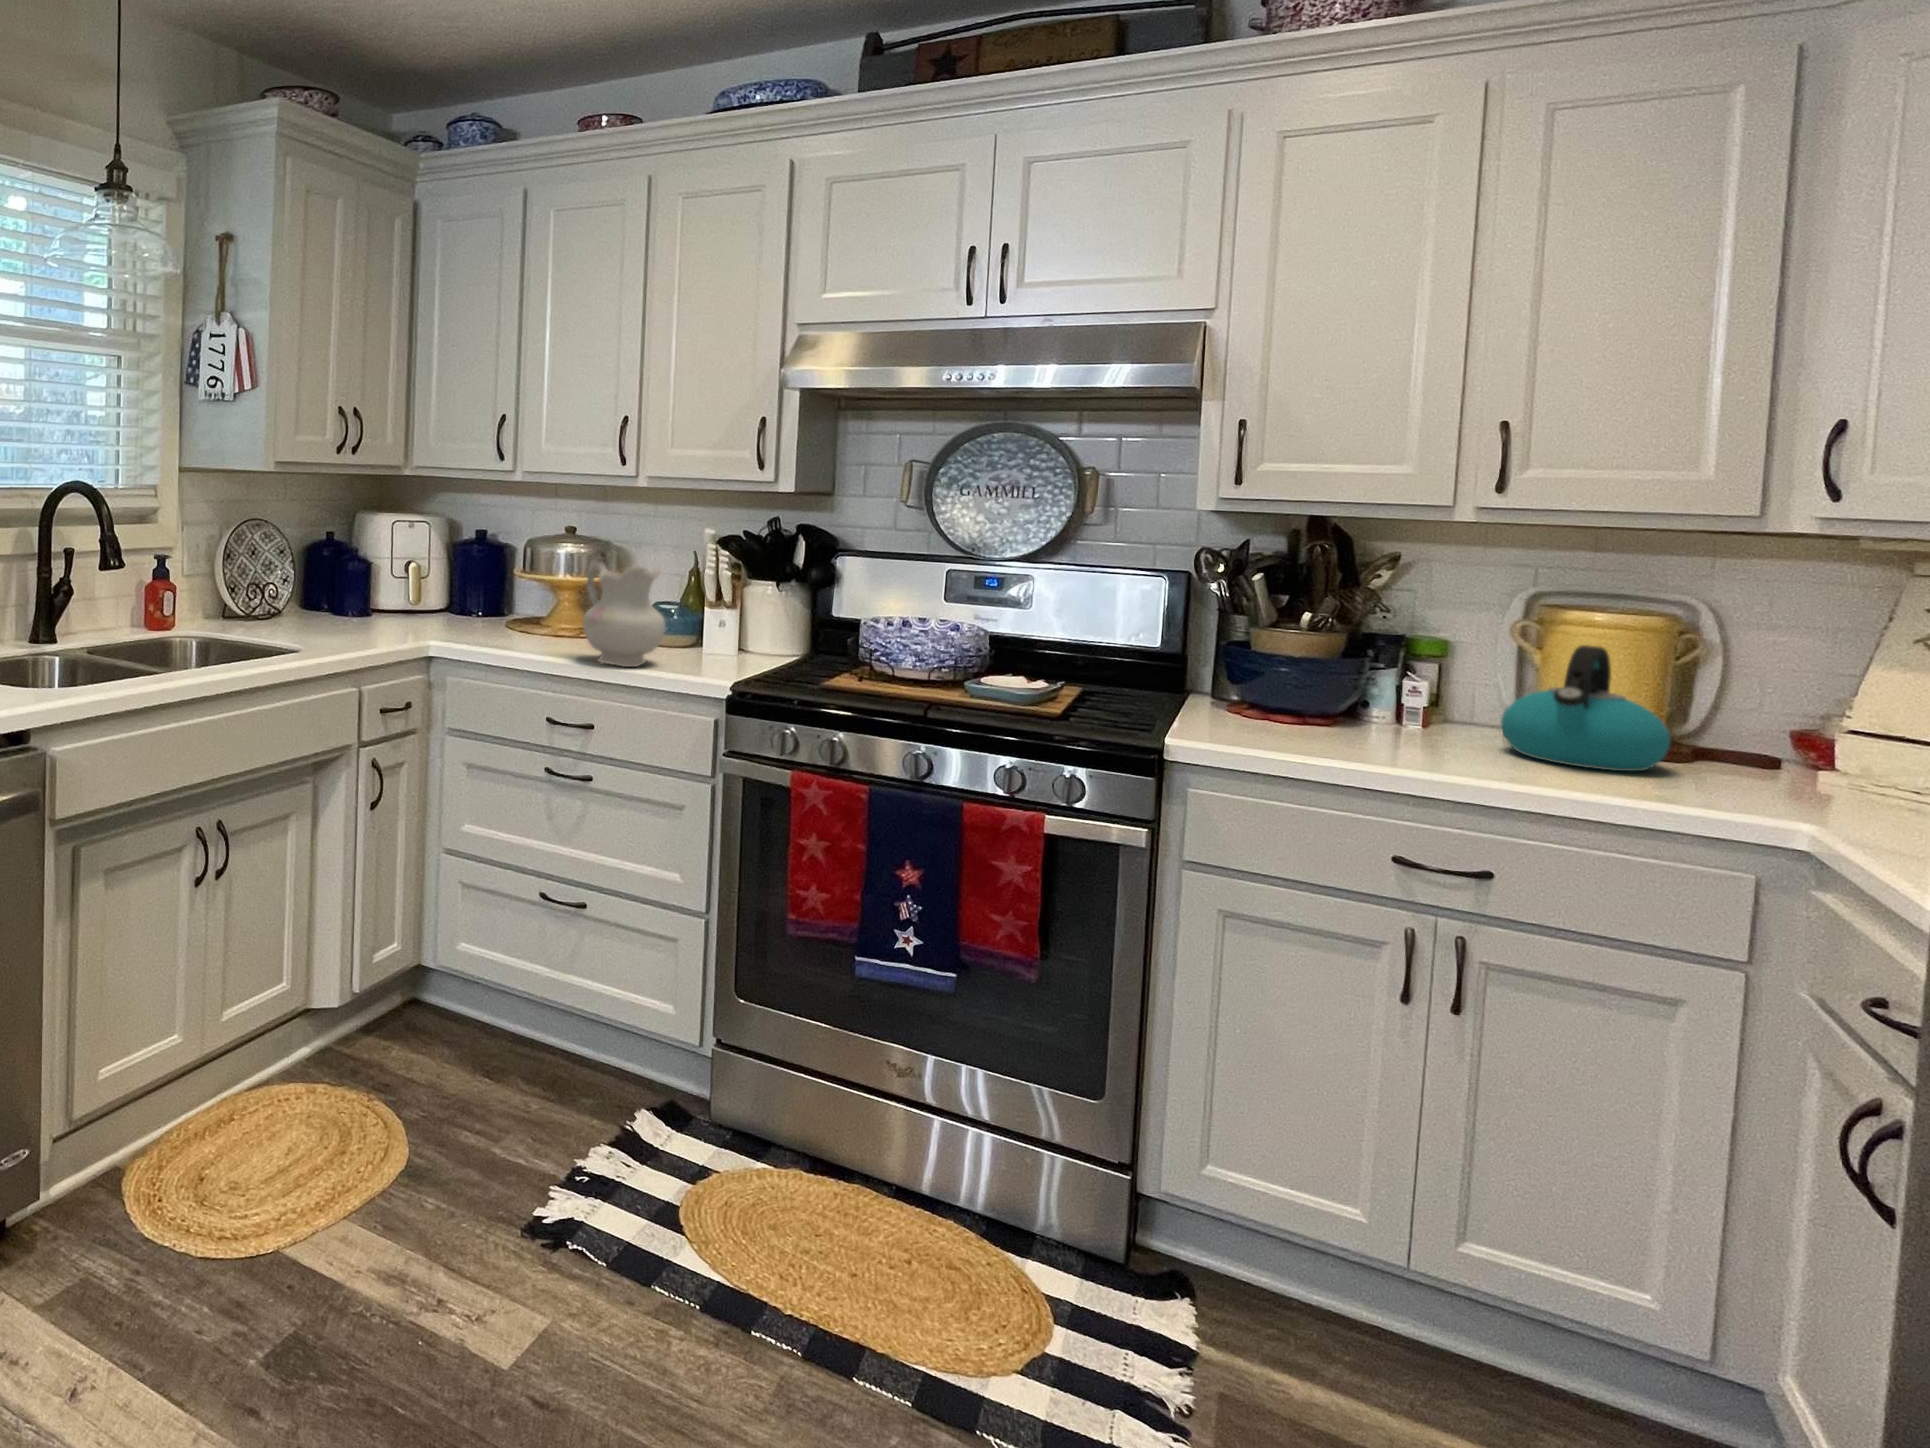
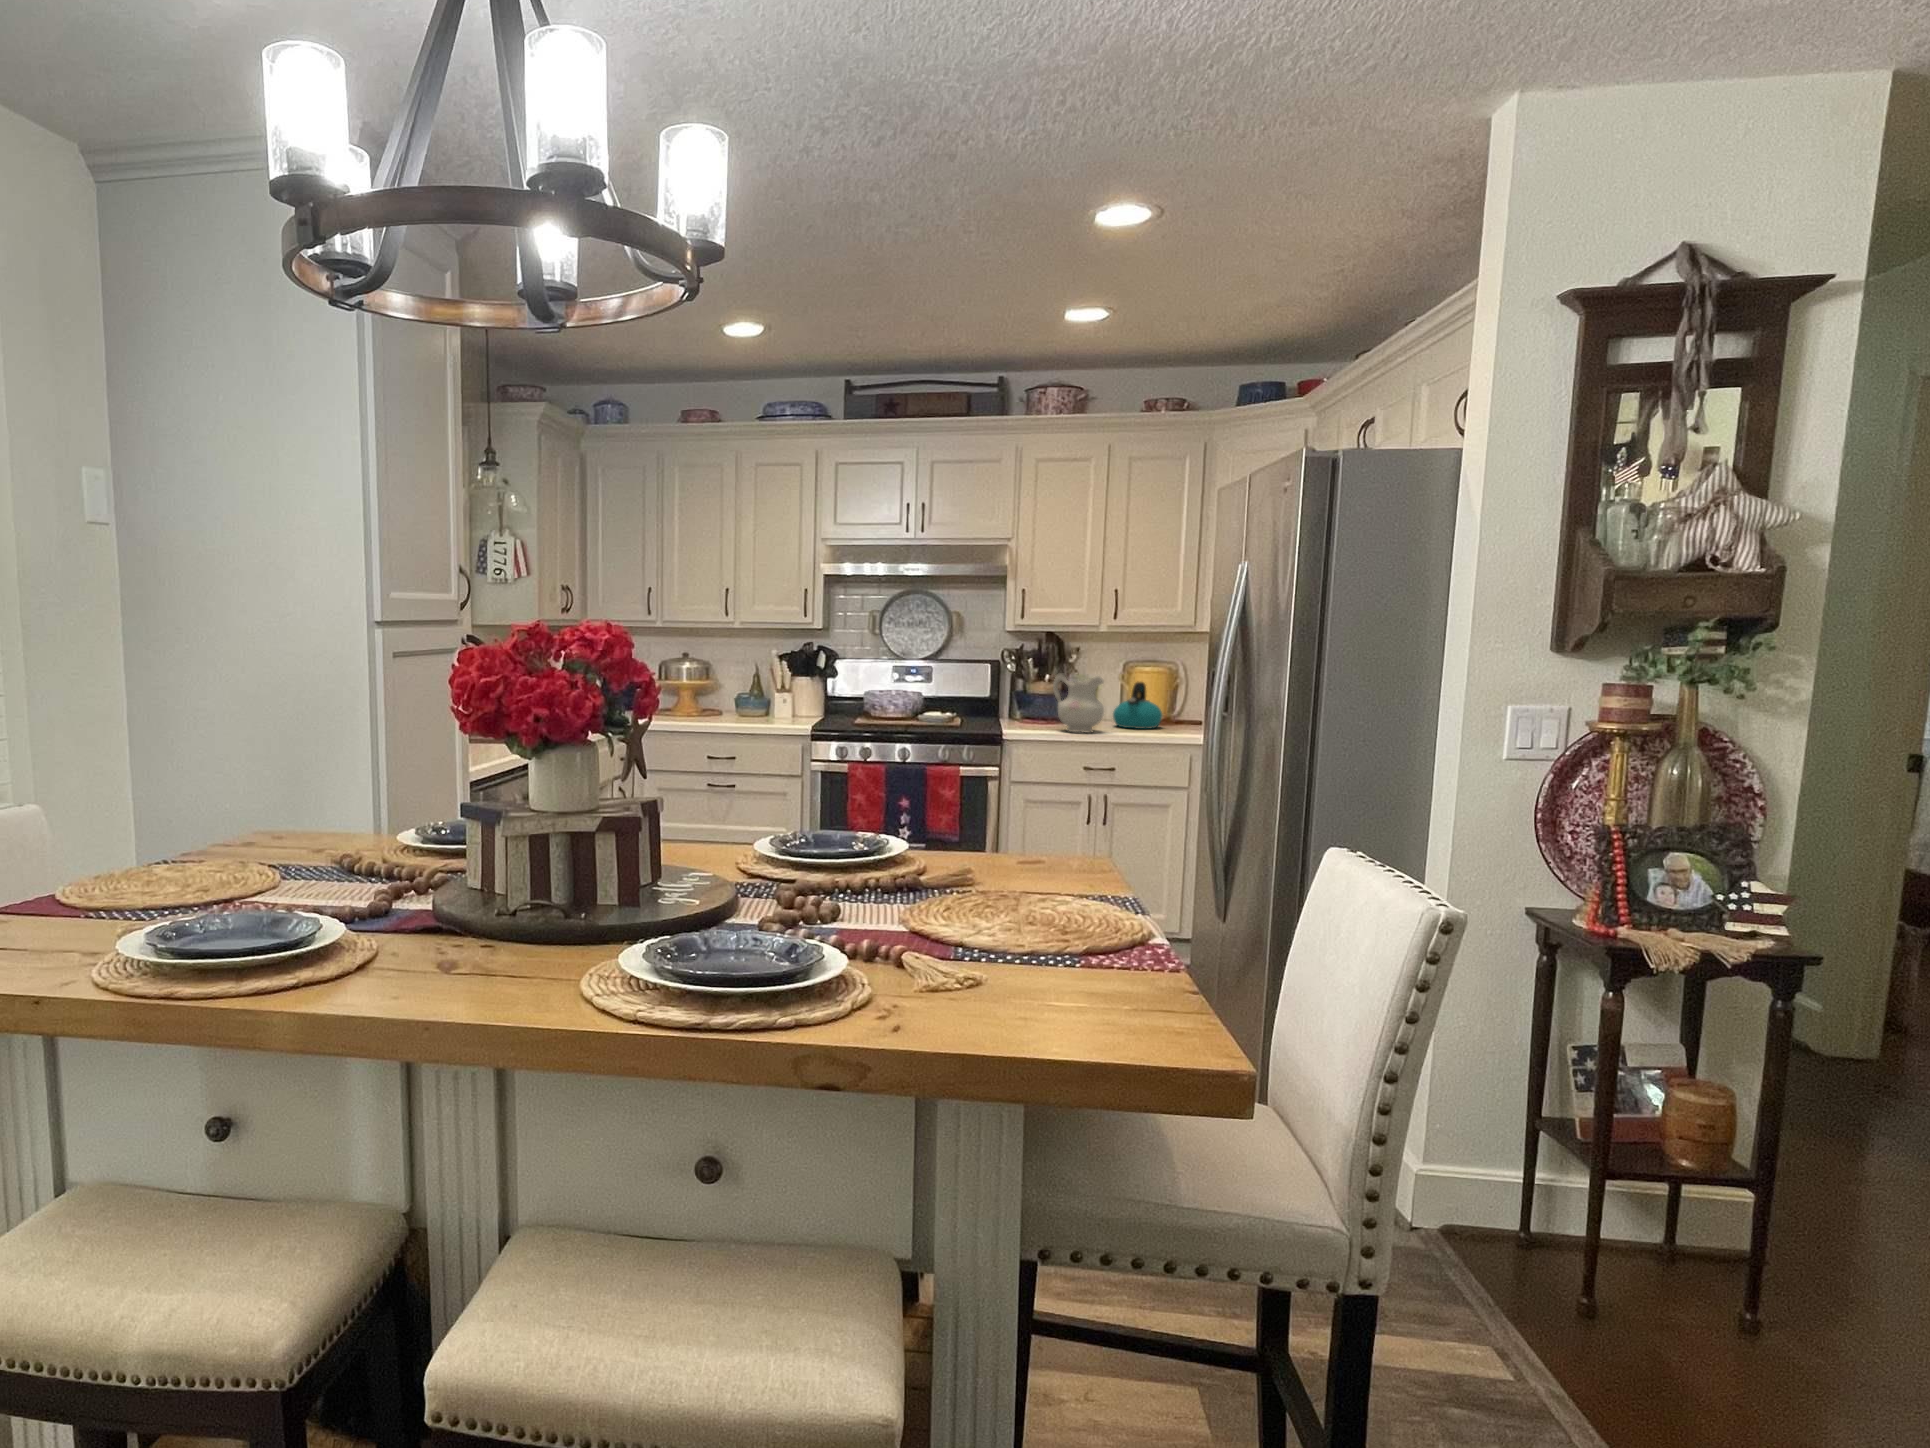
ceramic pitcher: present [583,557,665,667] -> present [1053,673,1104,733]

